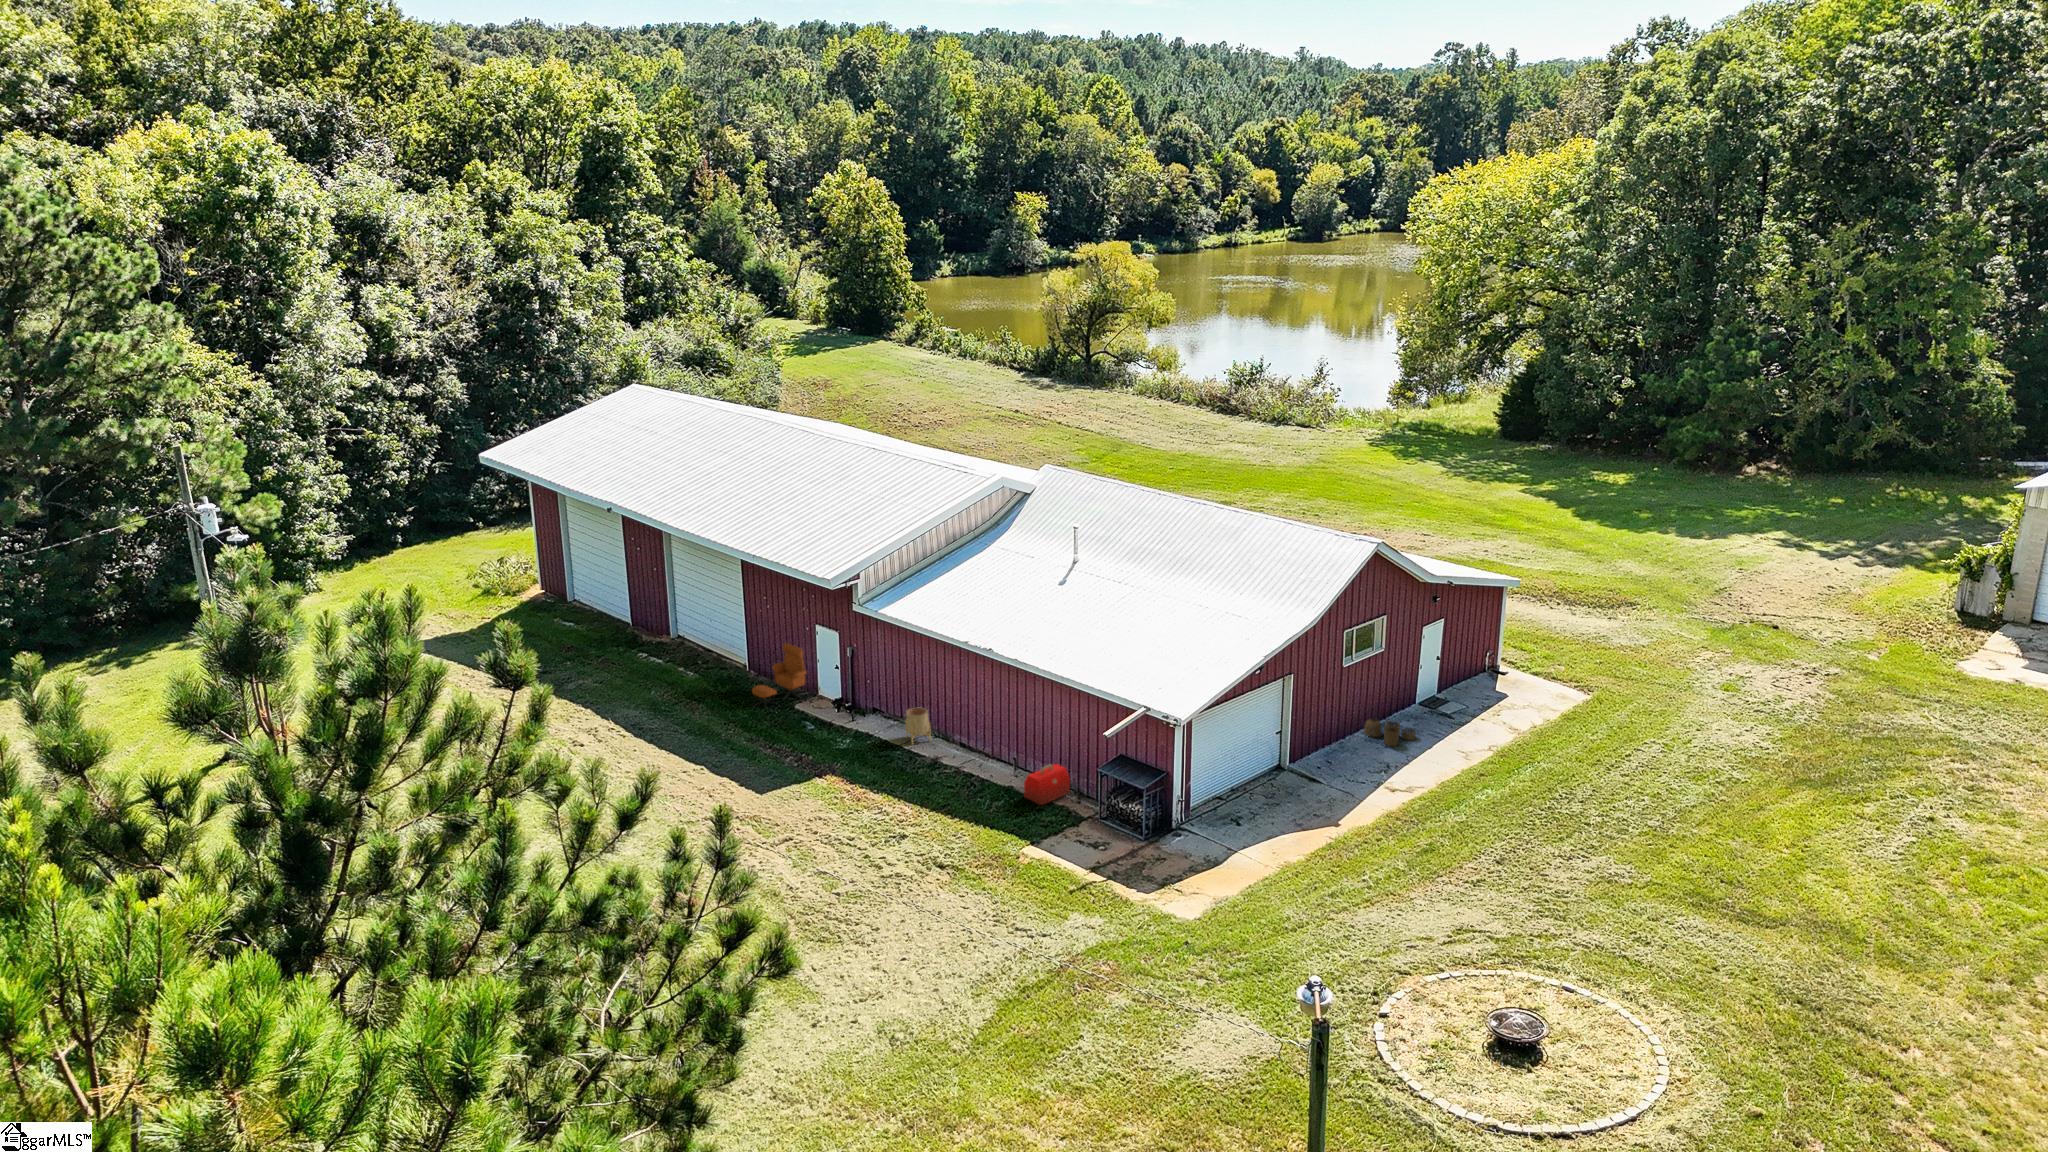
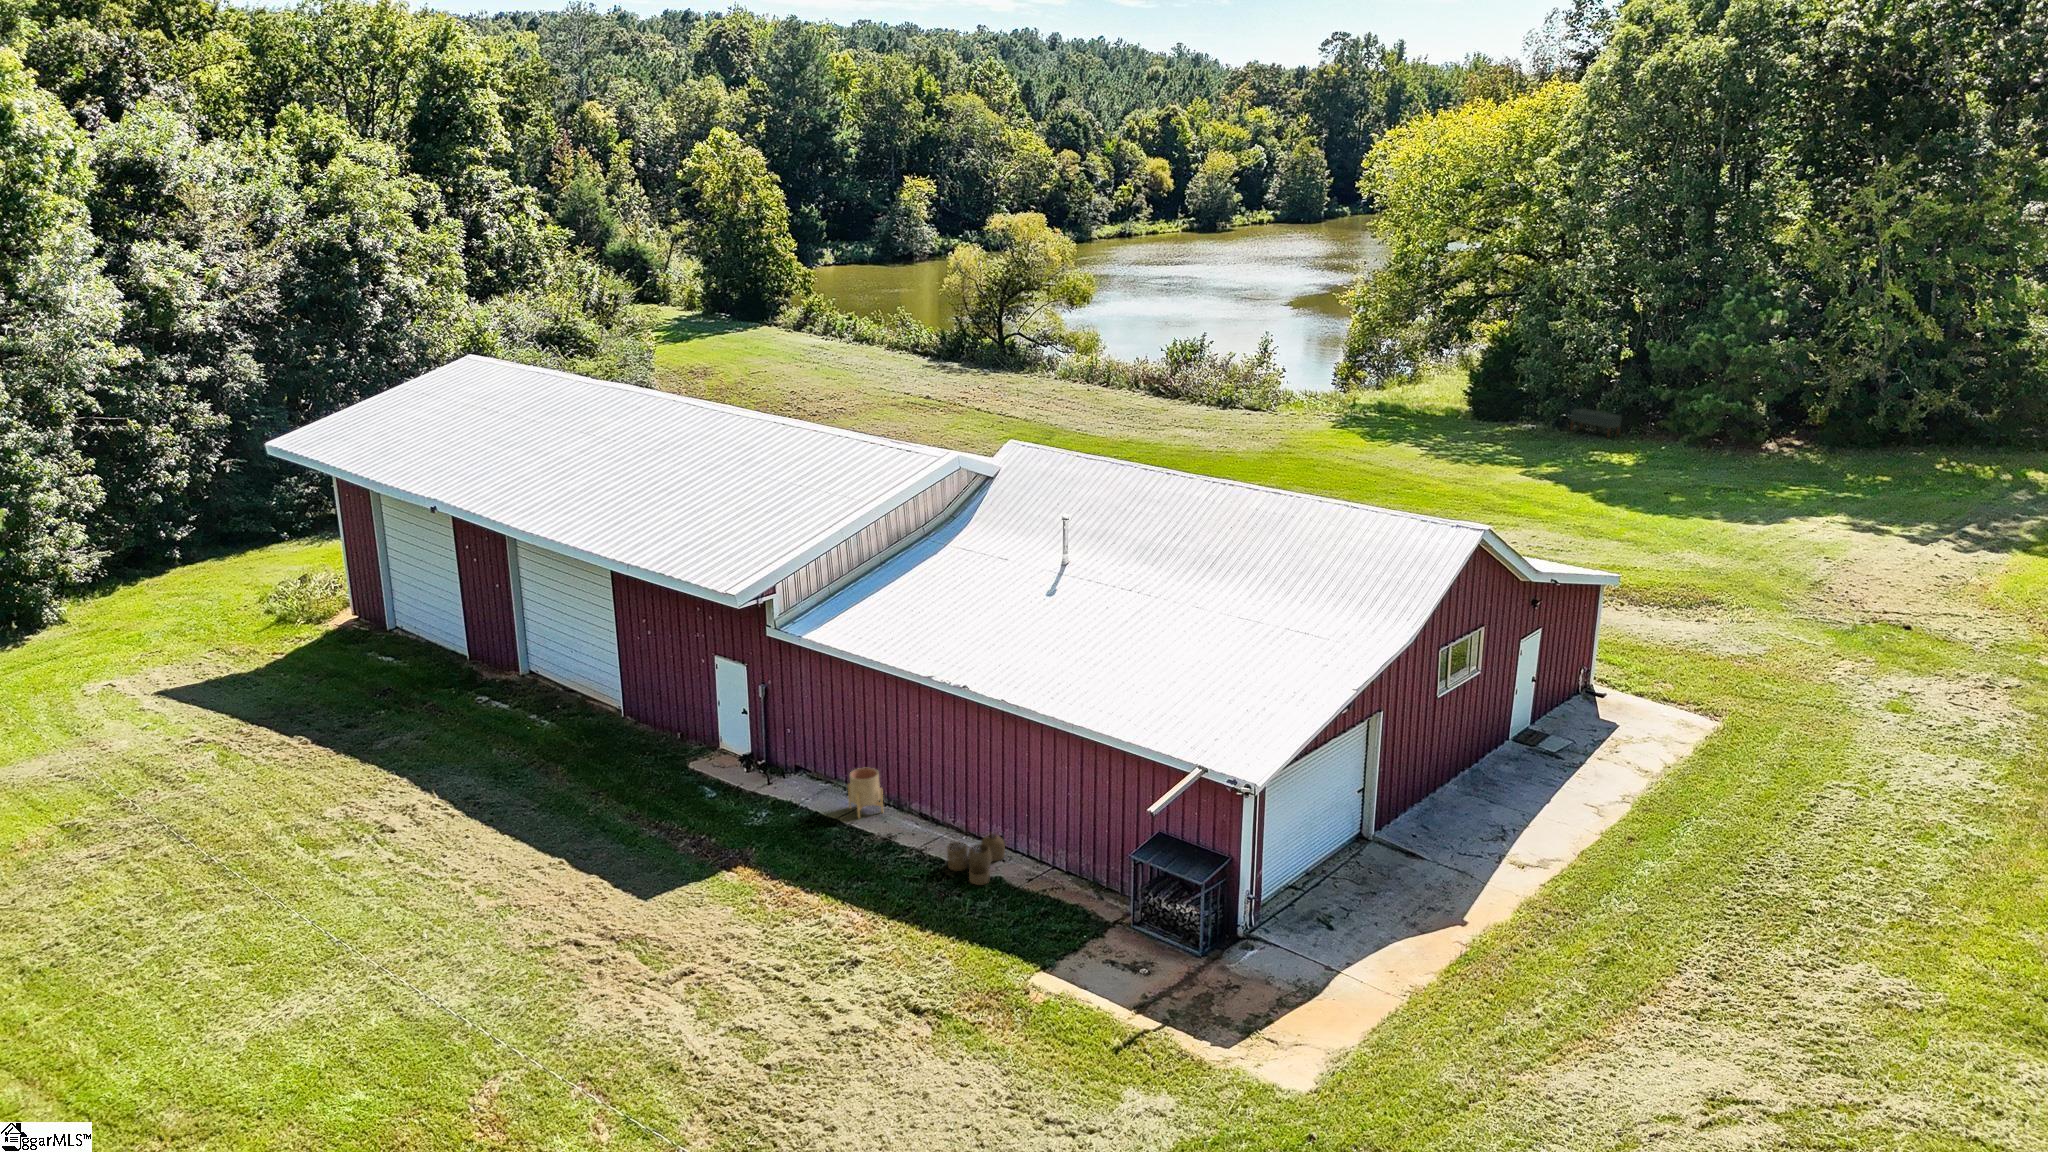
bench: none [1578,430,1623,458] -> present [1570,409,1622,437]
lounge chair: present [752,644,807,705] -> none [636,683,710,773]
woven basket: present [1364,719,1416,746] -> present [947,834,1005,885]
toolbox: present [1024,764,1070,805] -> none [1023,844,1085,905]

